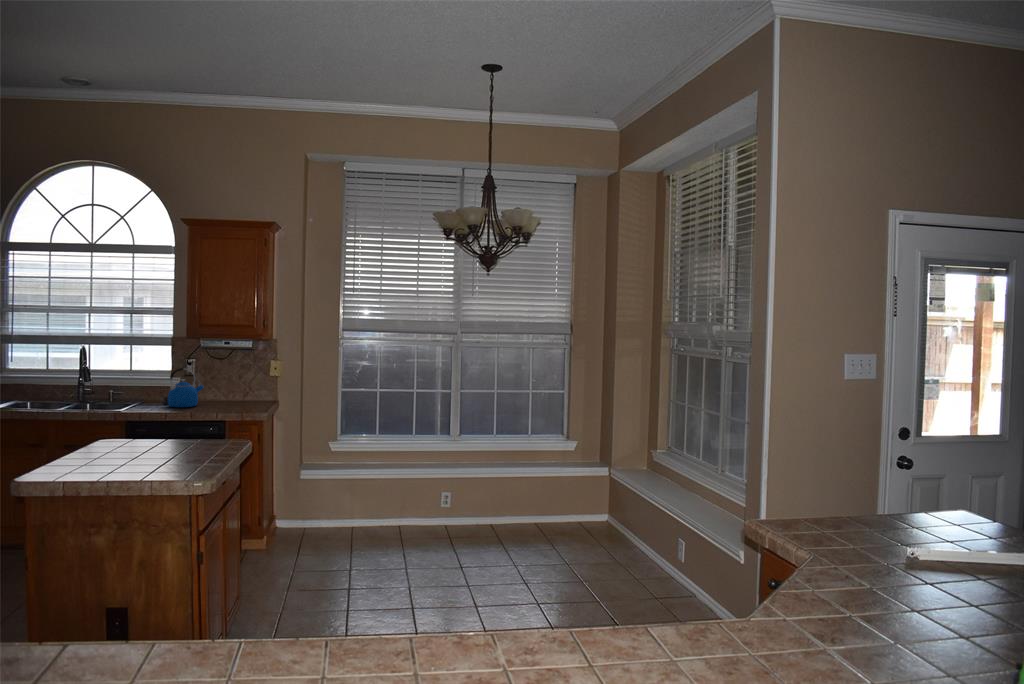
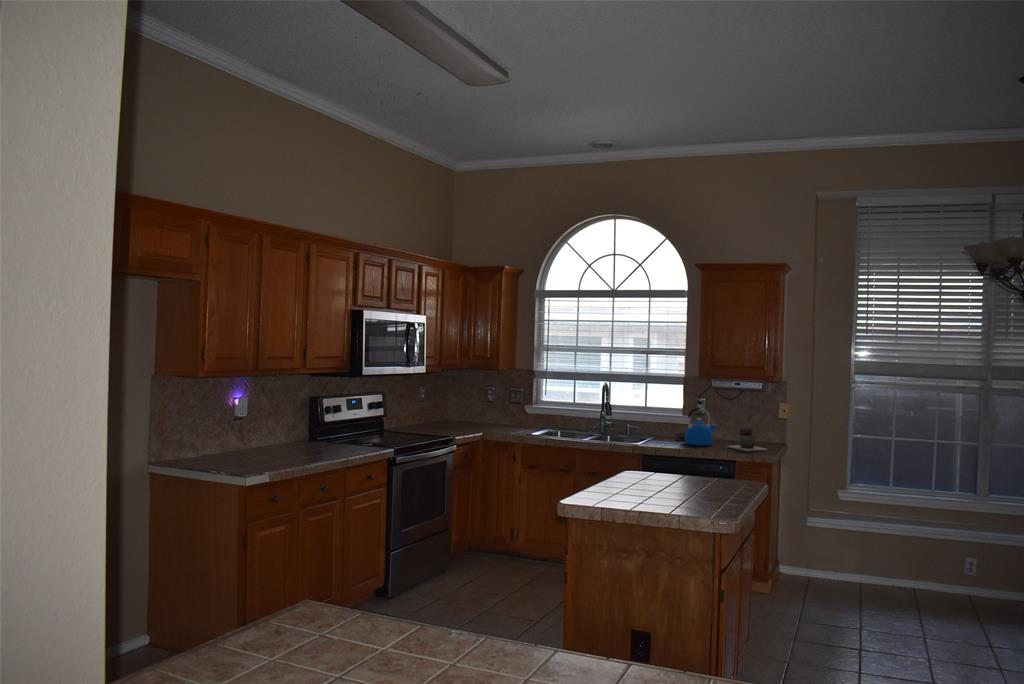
succulent plant: none [212,386,253,410] -> present [727,428,768,452]

